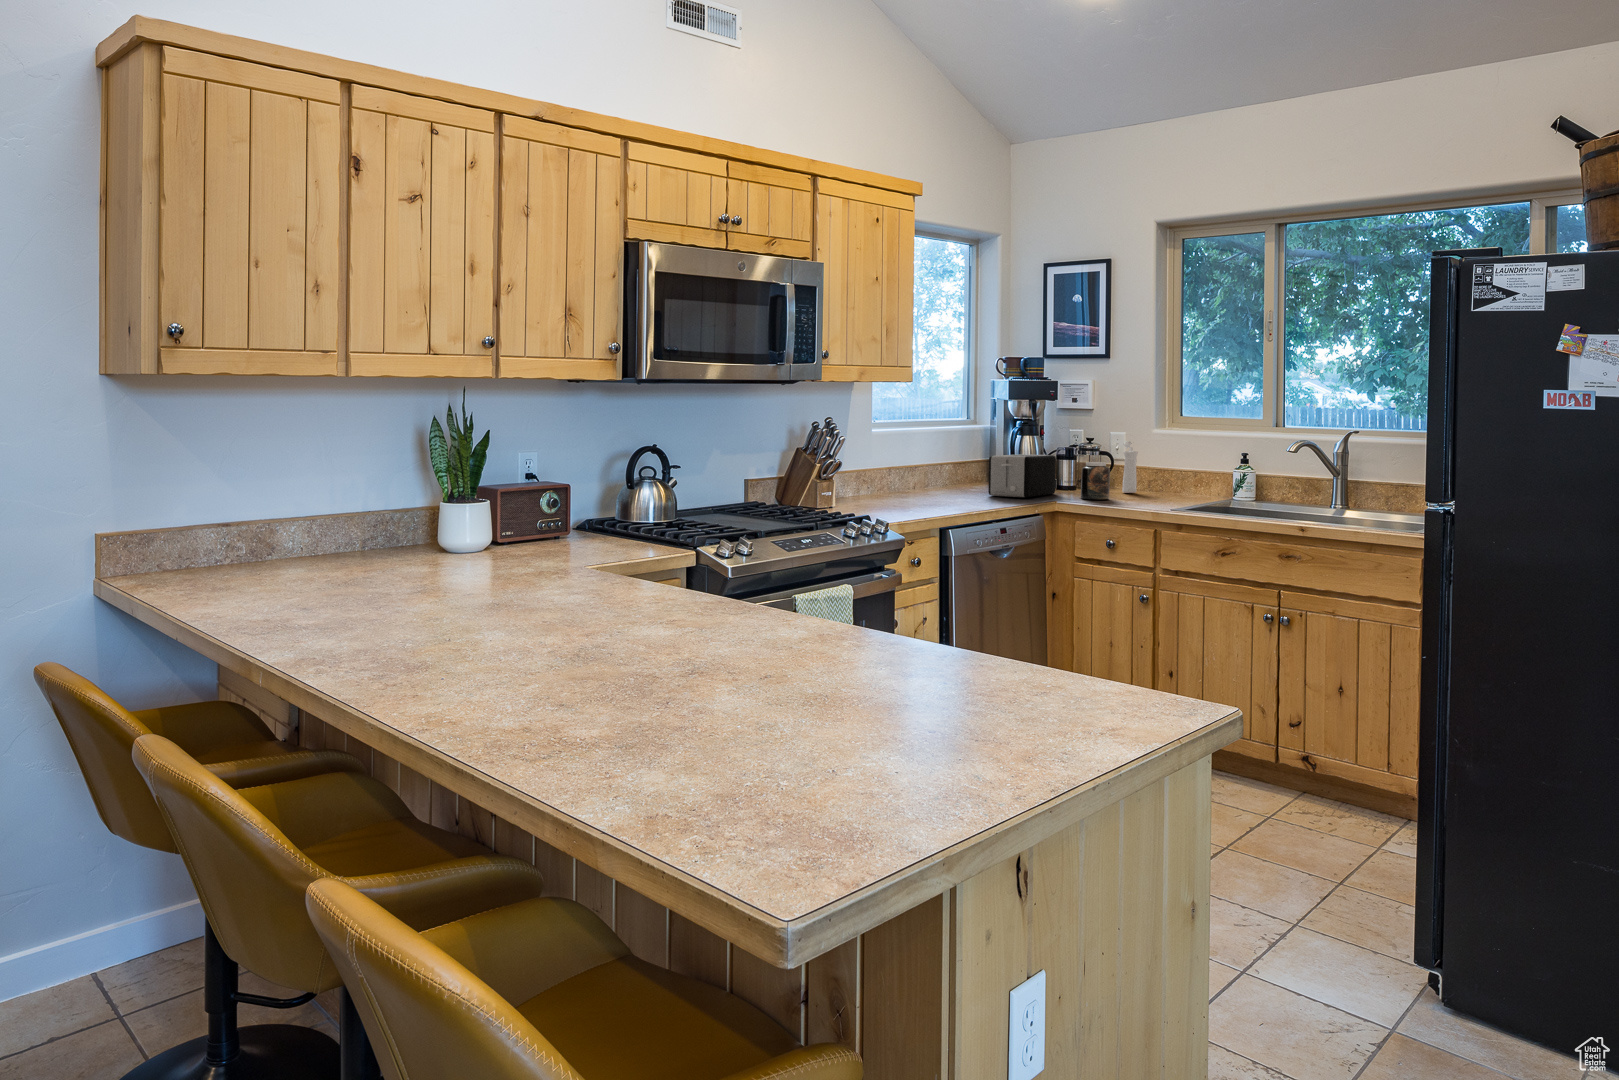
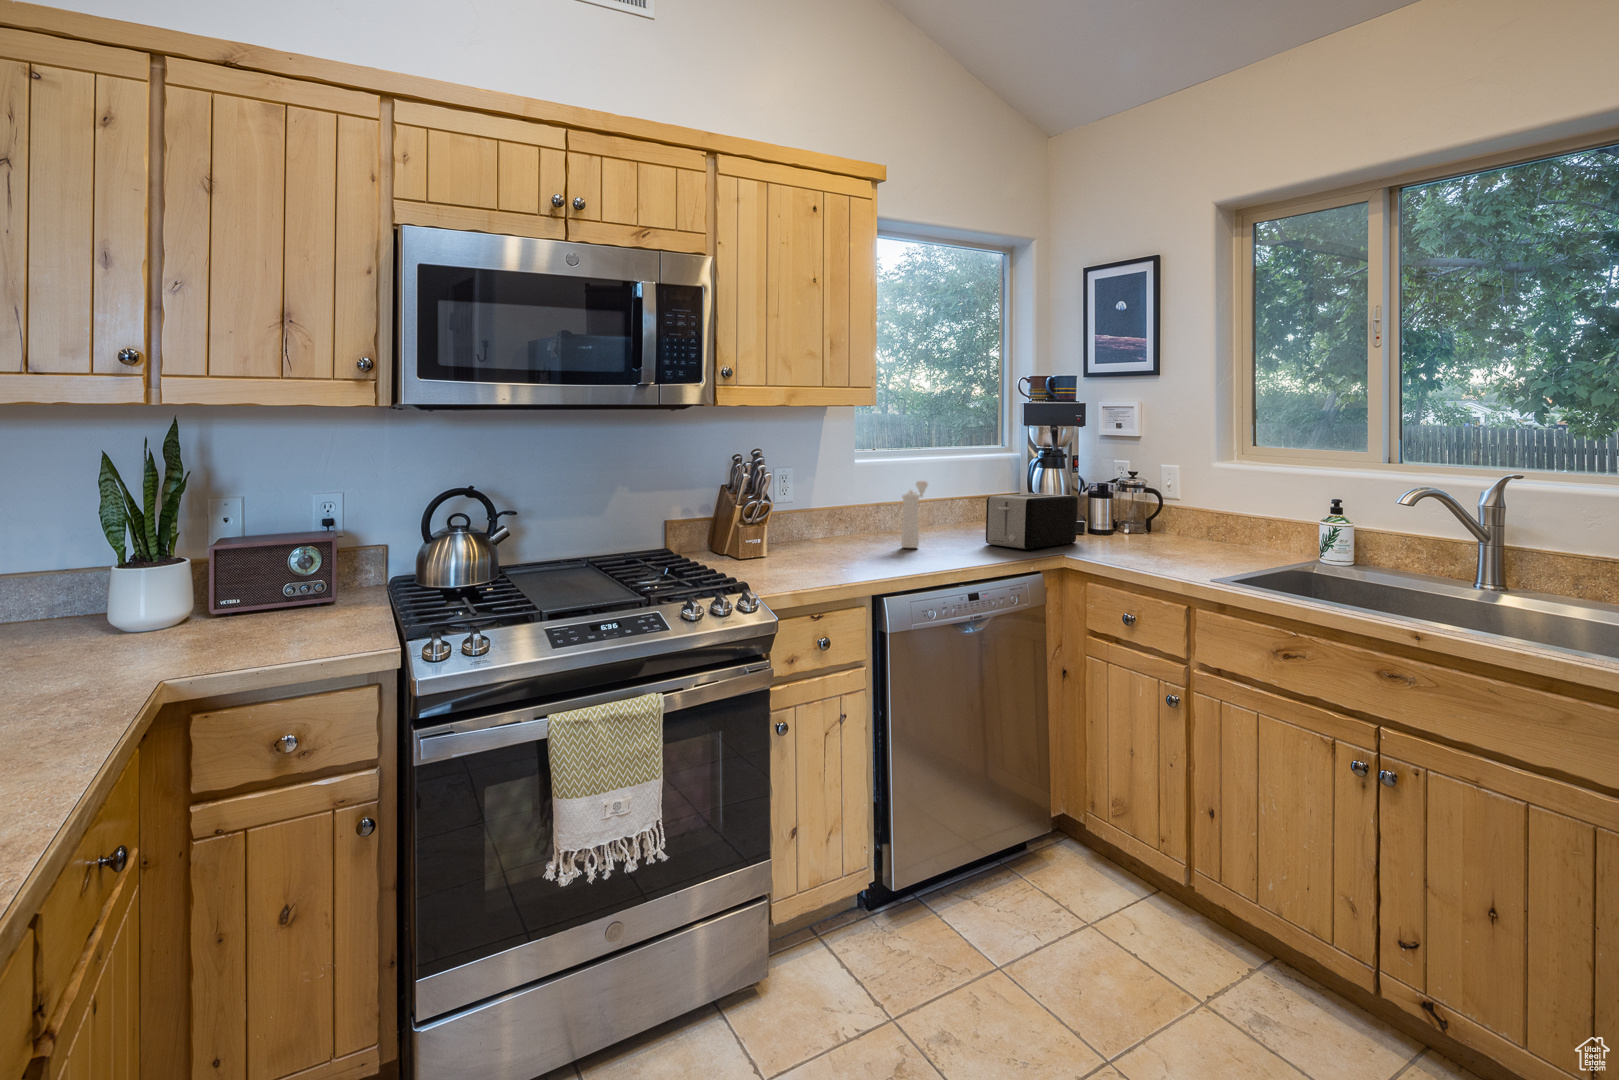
pepper mill: present [1122,441,1138,493] -> present [901,481,928,548]
jar: present [1081,462,1110,499] -> none [1103,506,1141,555]

